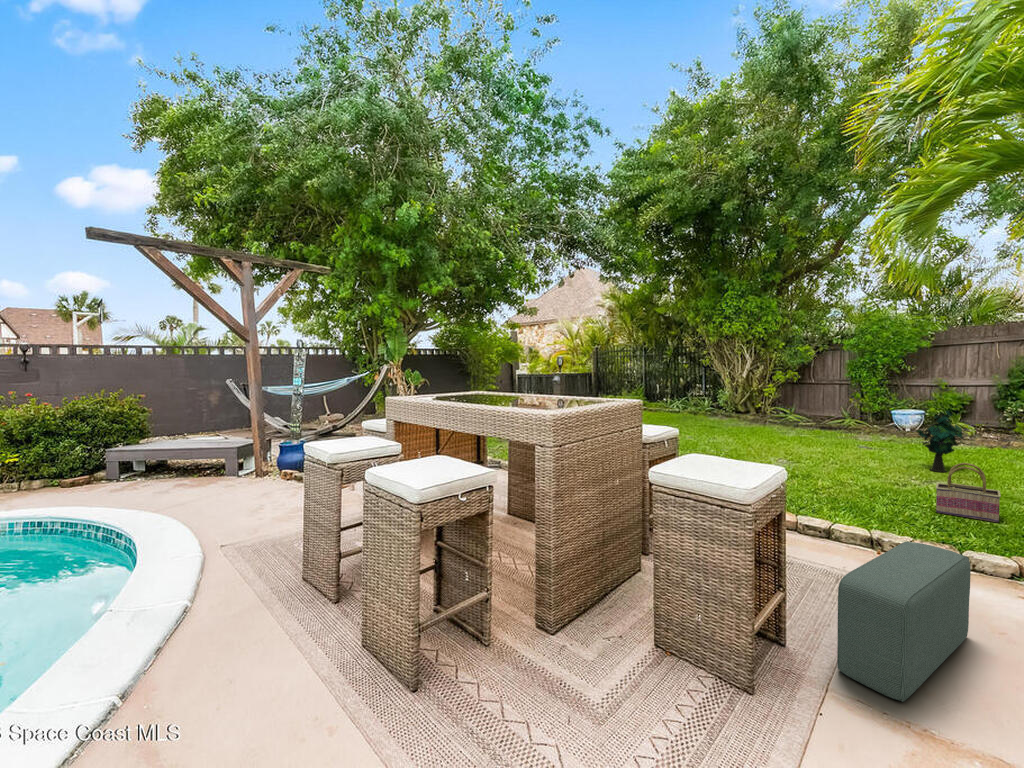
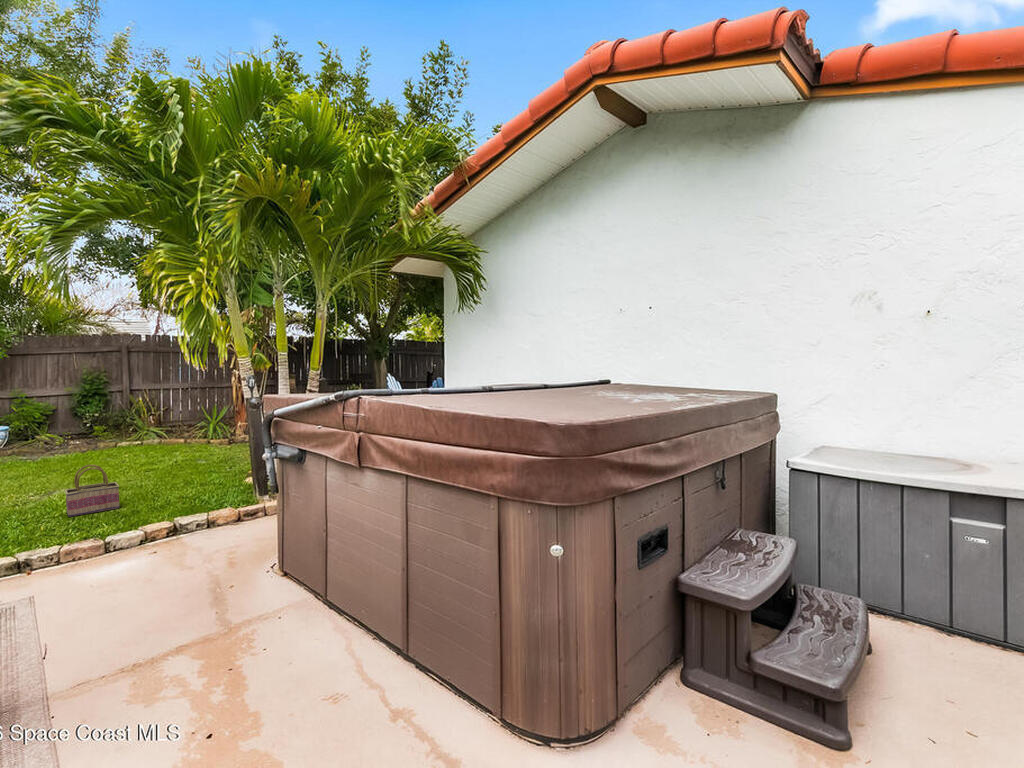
decorative plant: present [917,411,963,472] -> none [22,421,71,484]
pouf: present [837,541,971,702] -> none [46,531,134,678]

